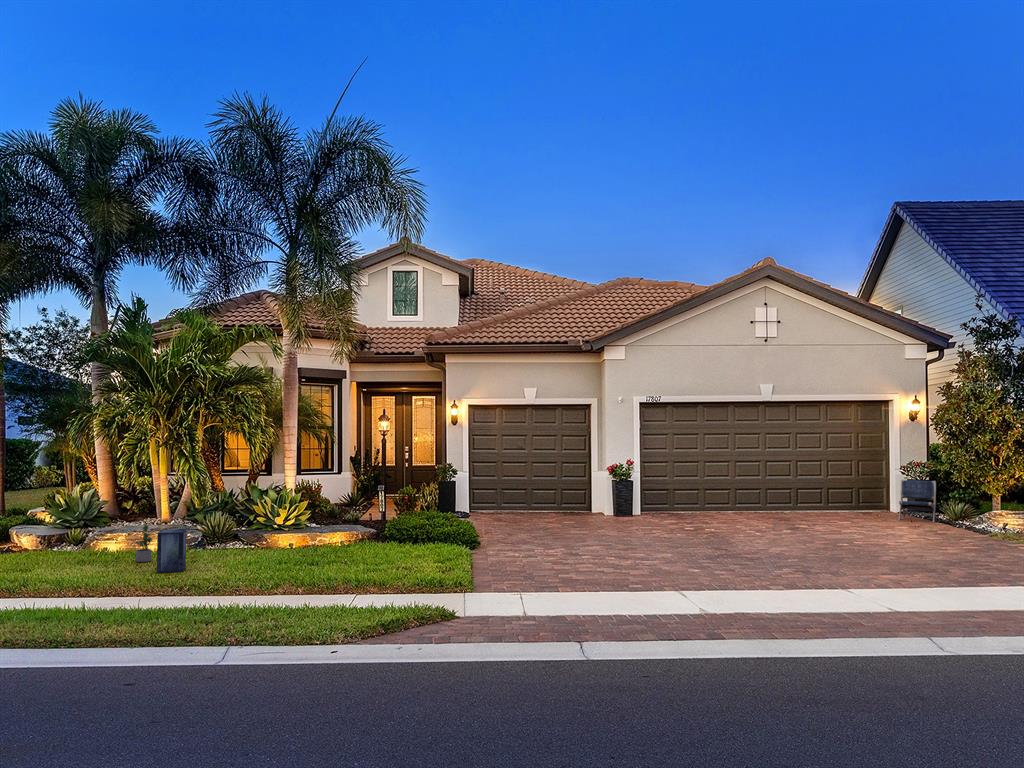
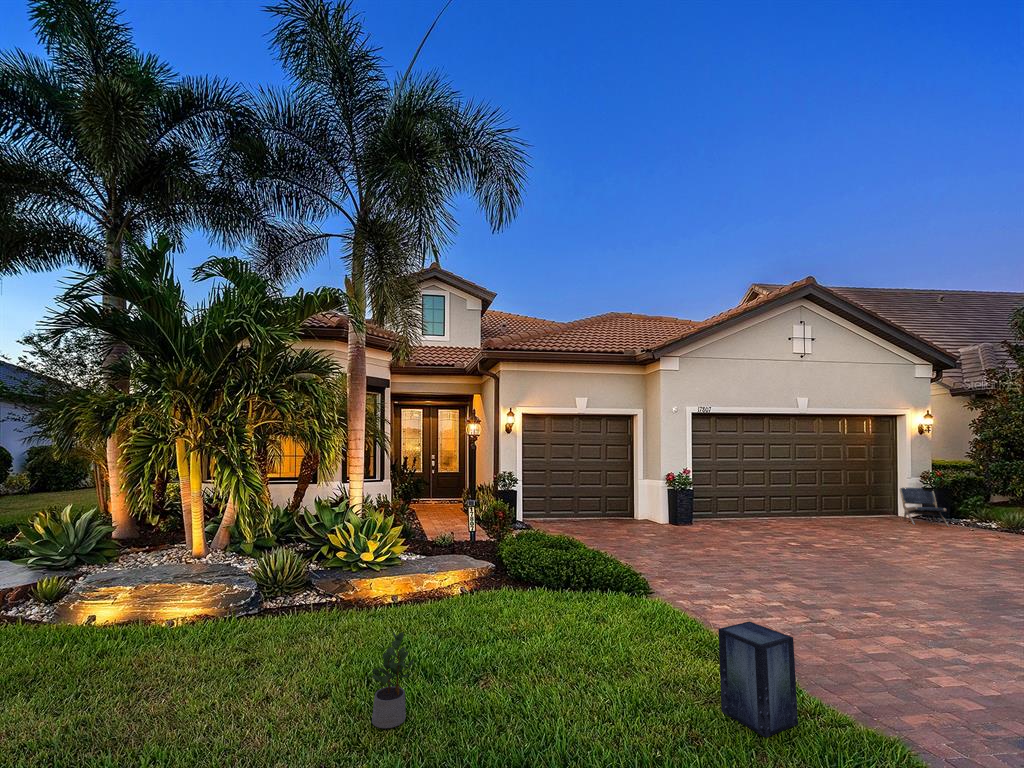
potted plant: present [135,524,152,562] -> present [372,632,414,728]
storage box: present [157,529,186,573] -> present [718,621,798,737]

